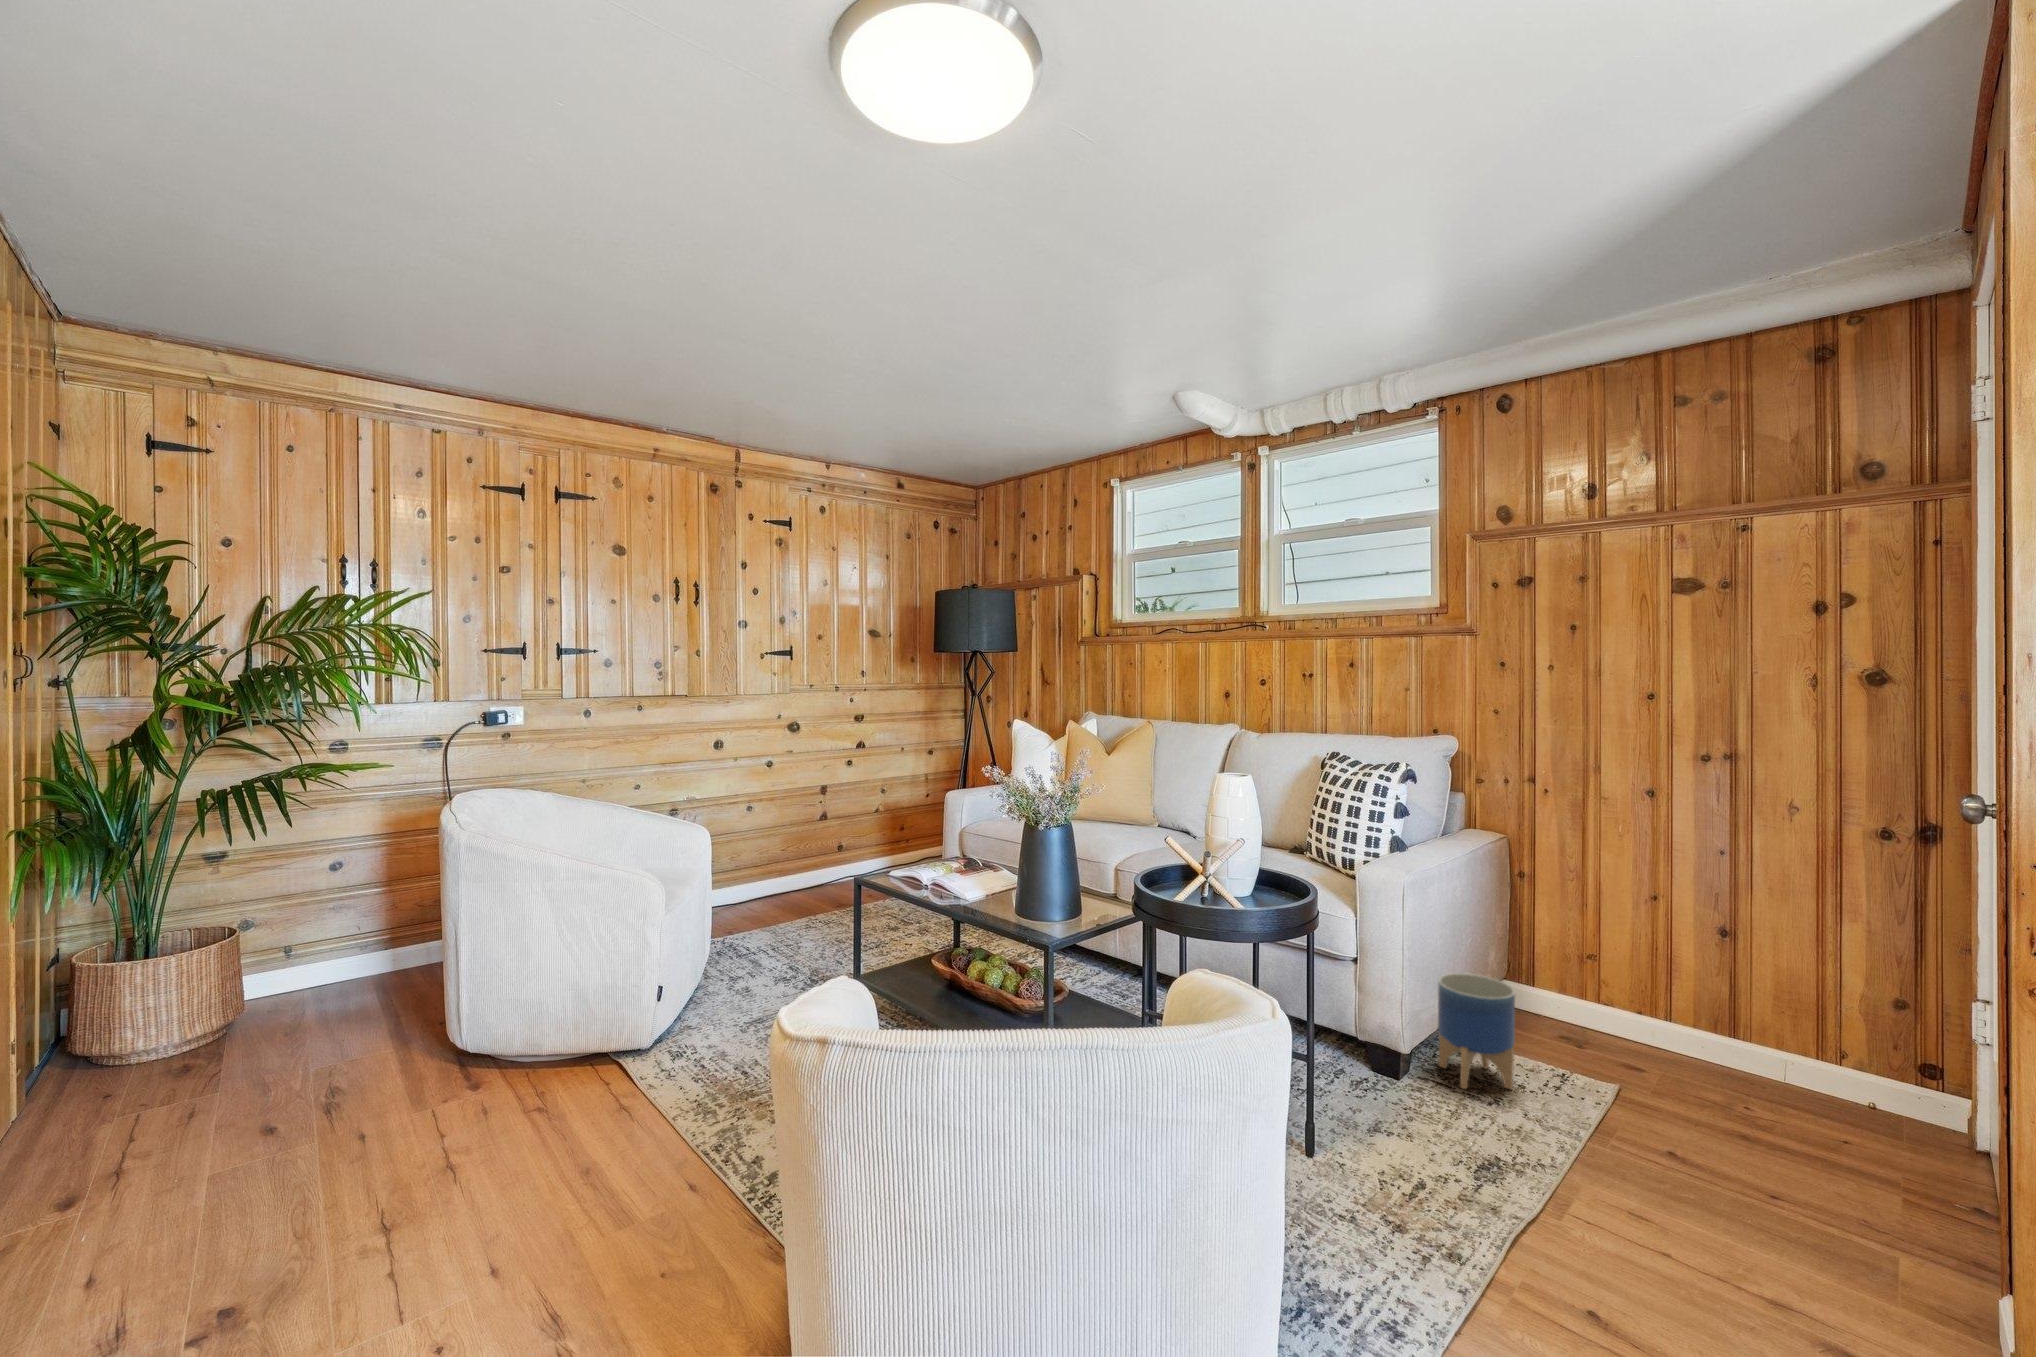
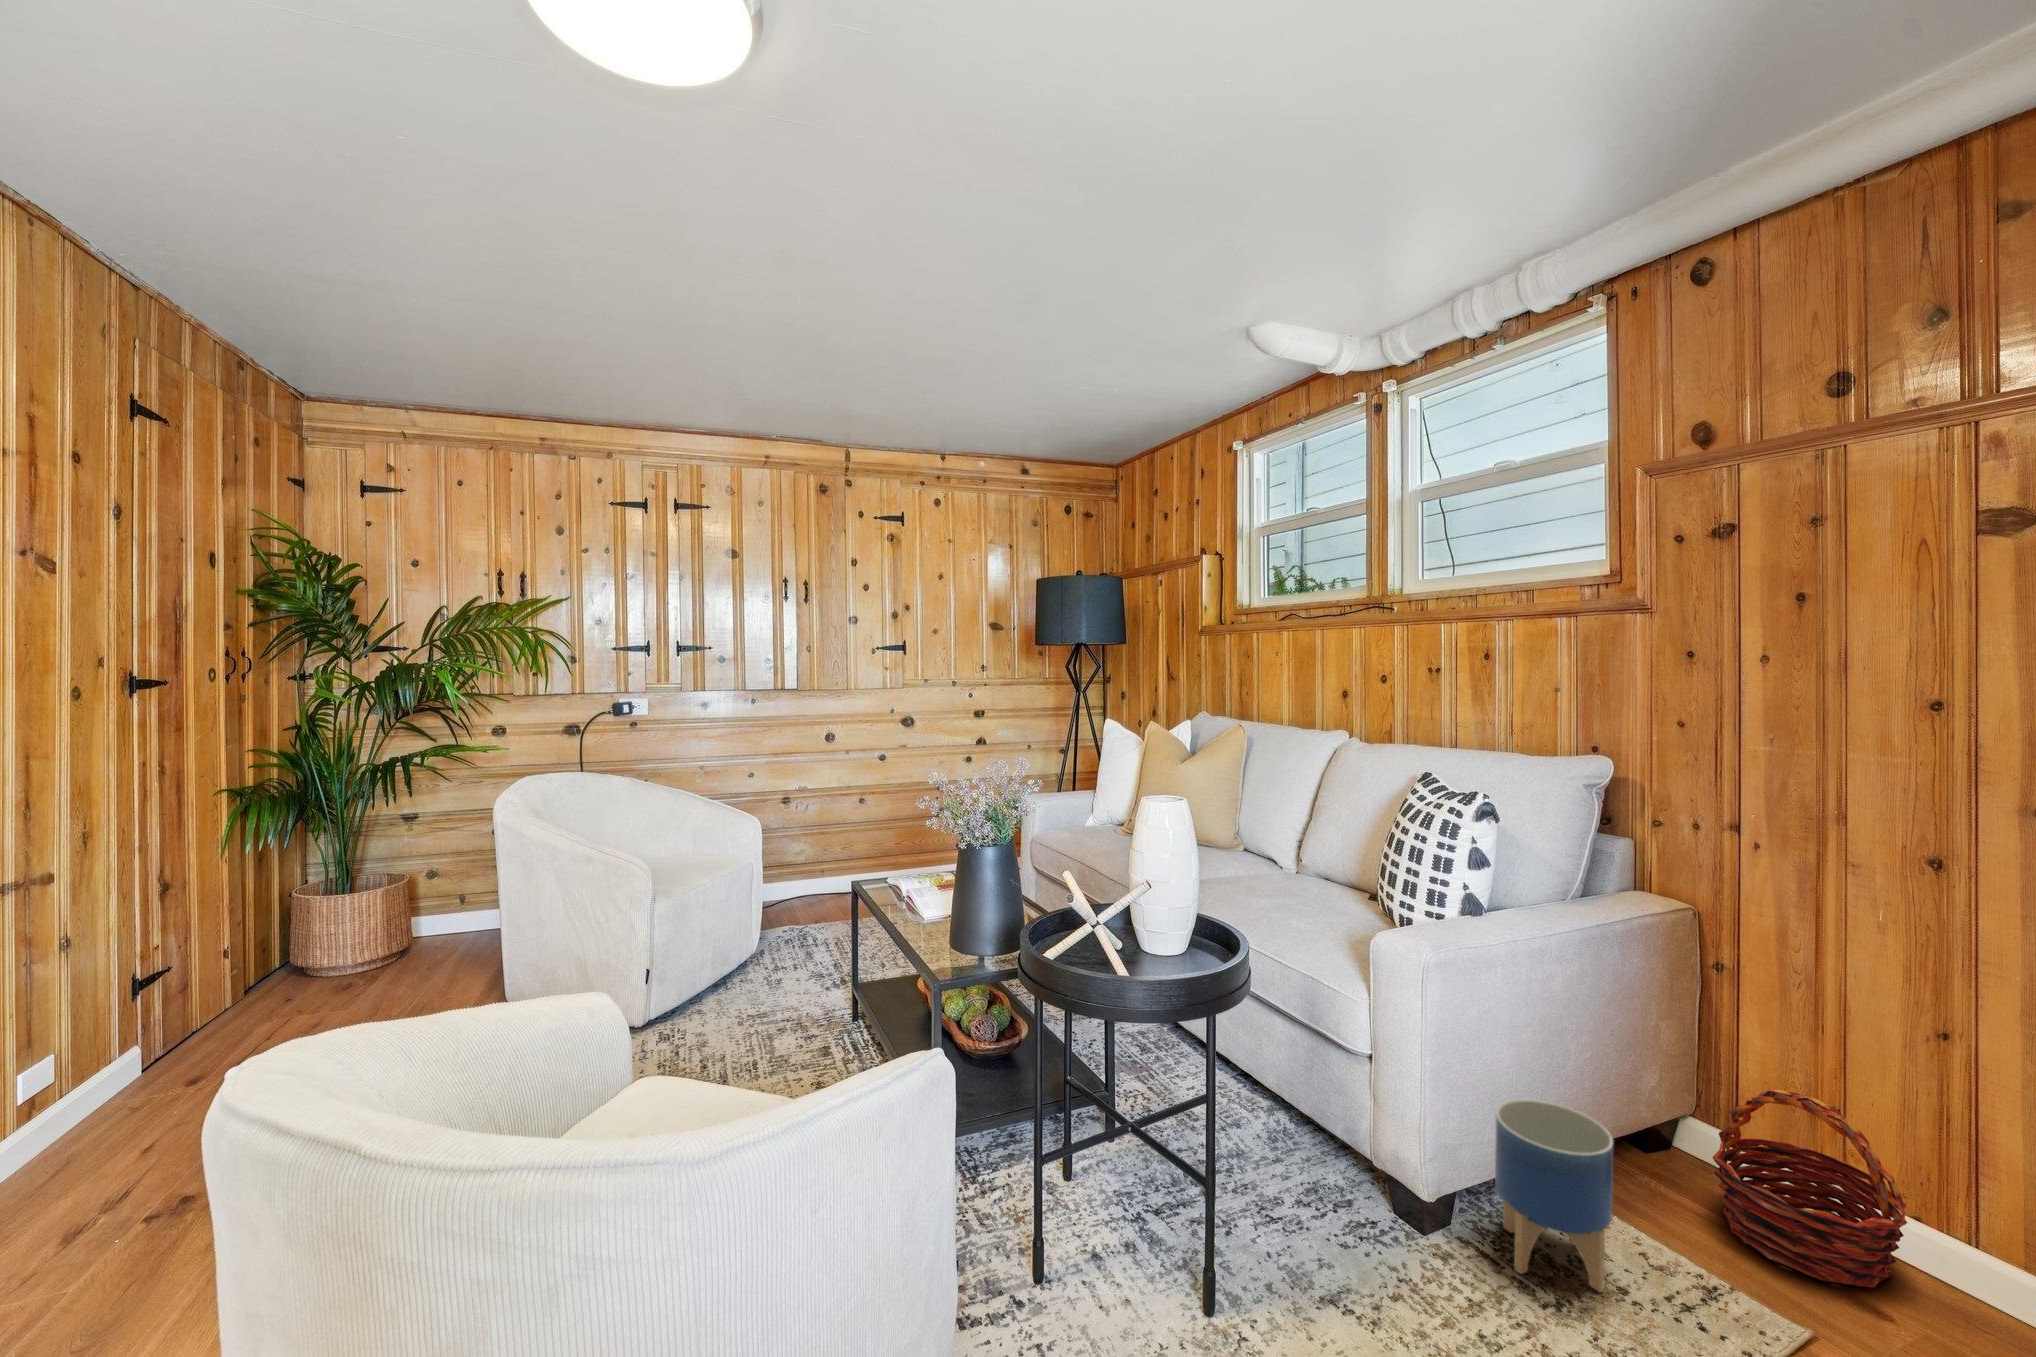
basket: none [1539,947,1650,1060] -> present [1712,1089,1907,1287]

